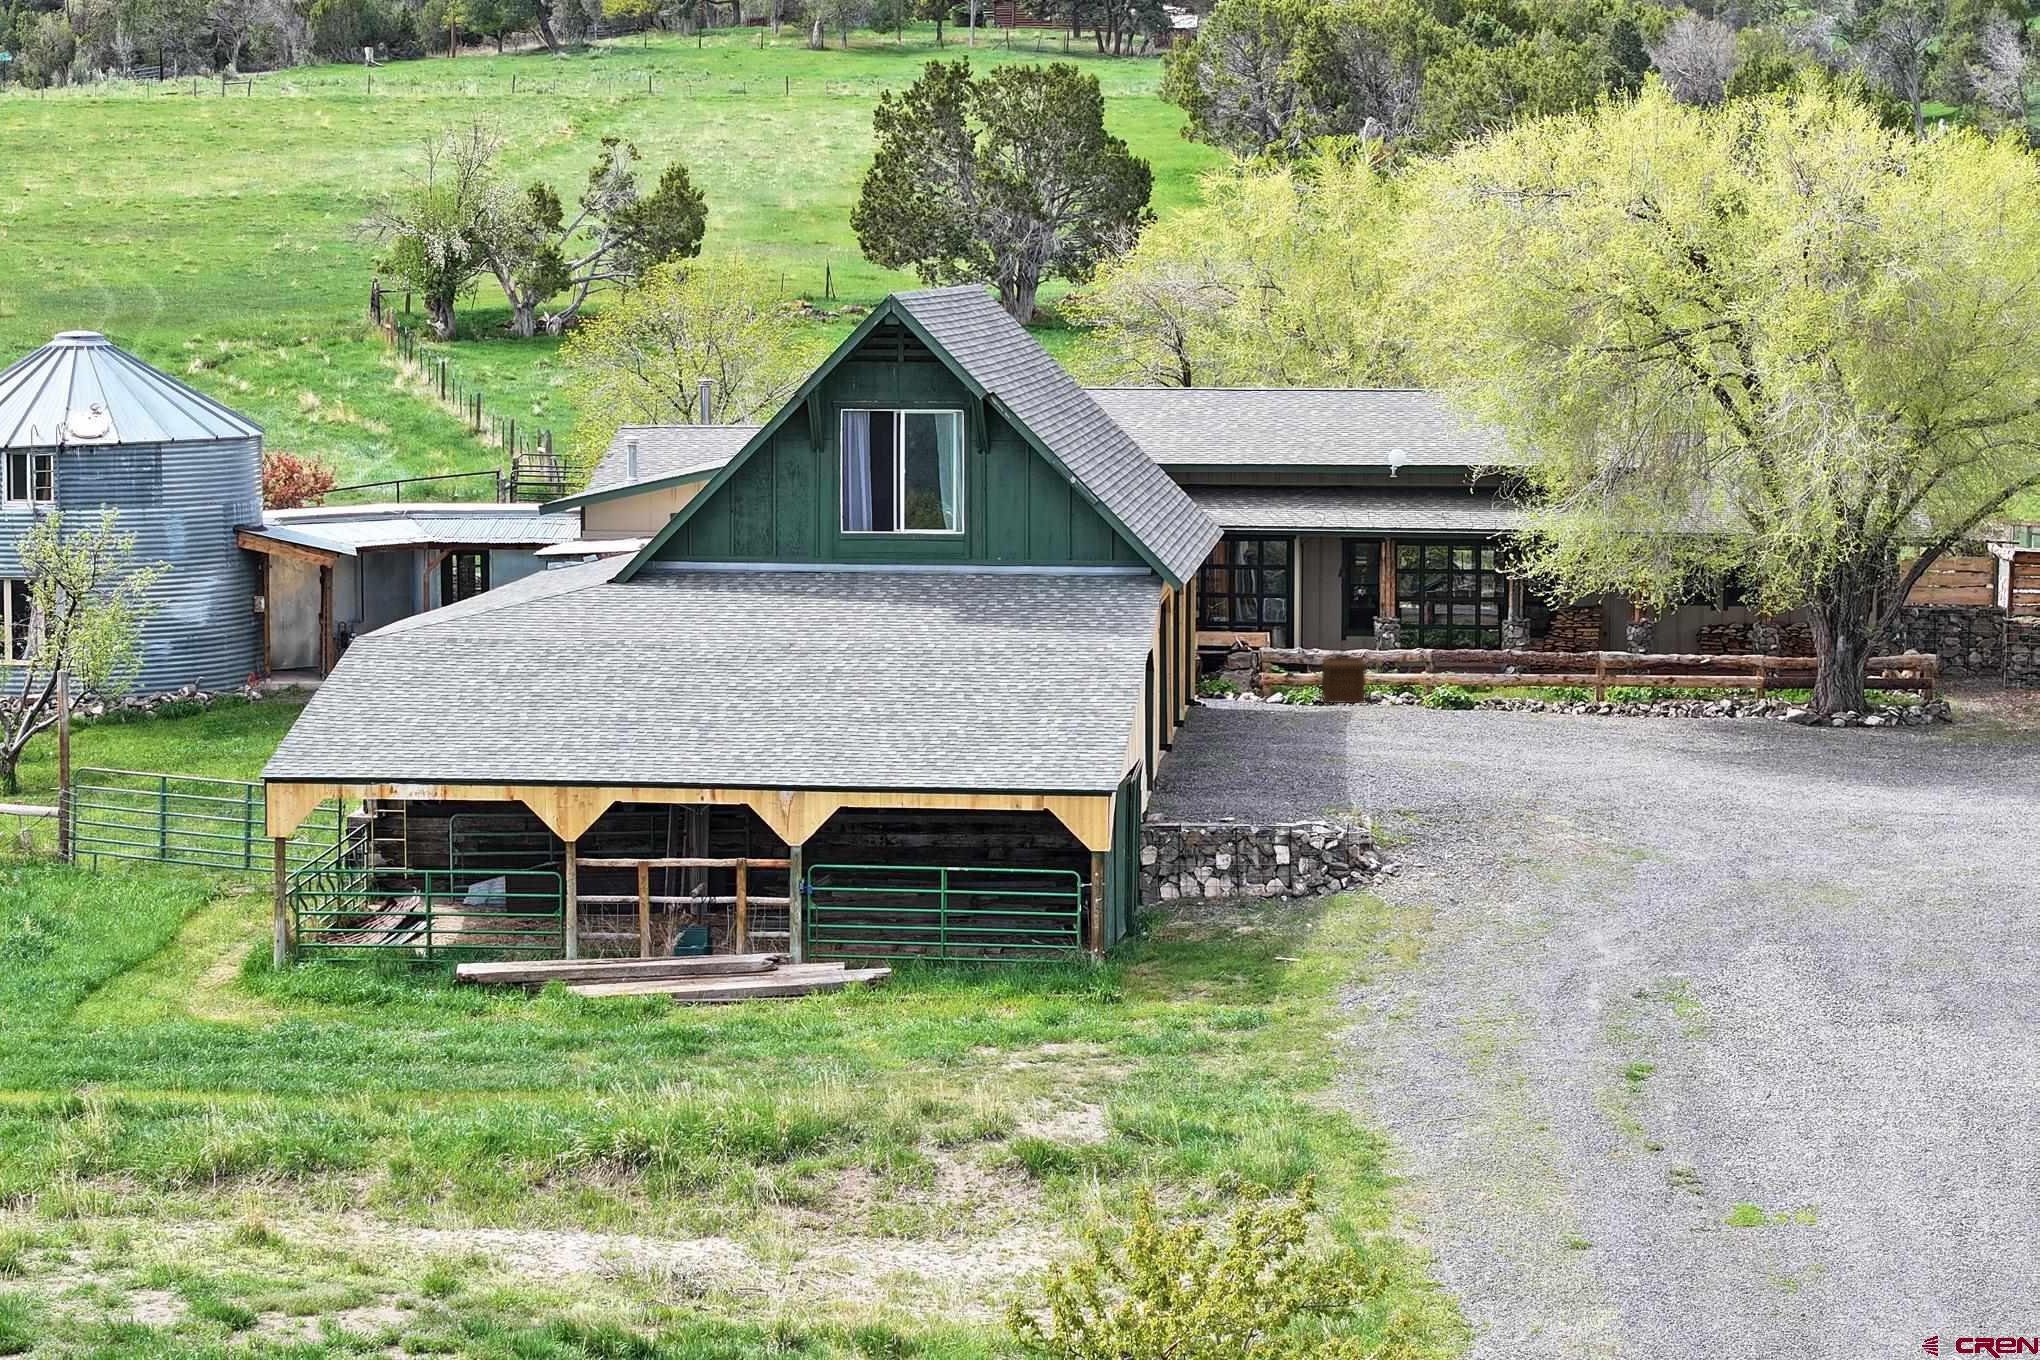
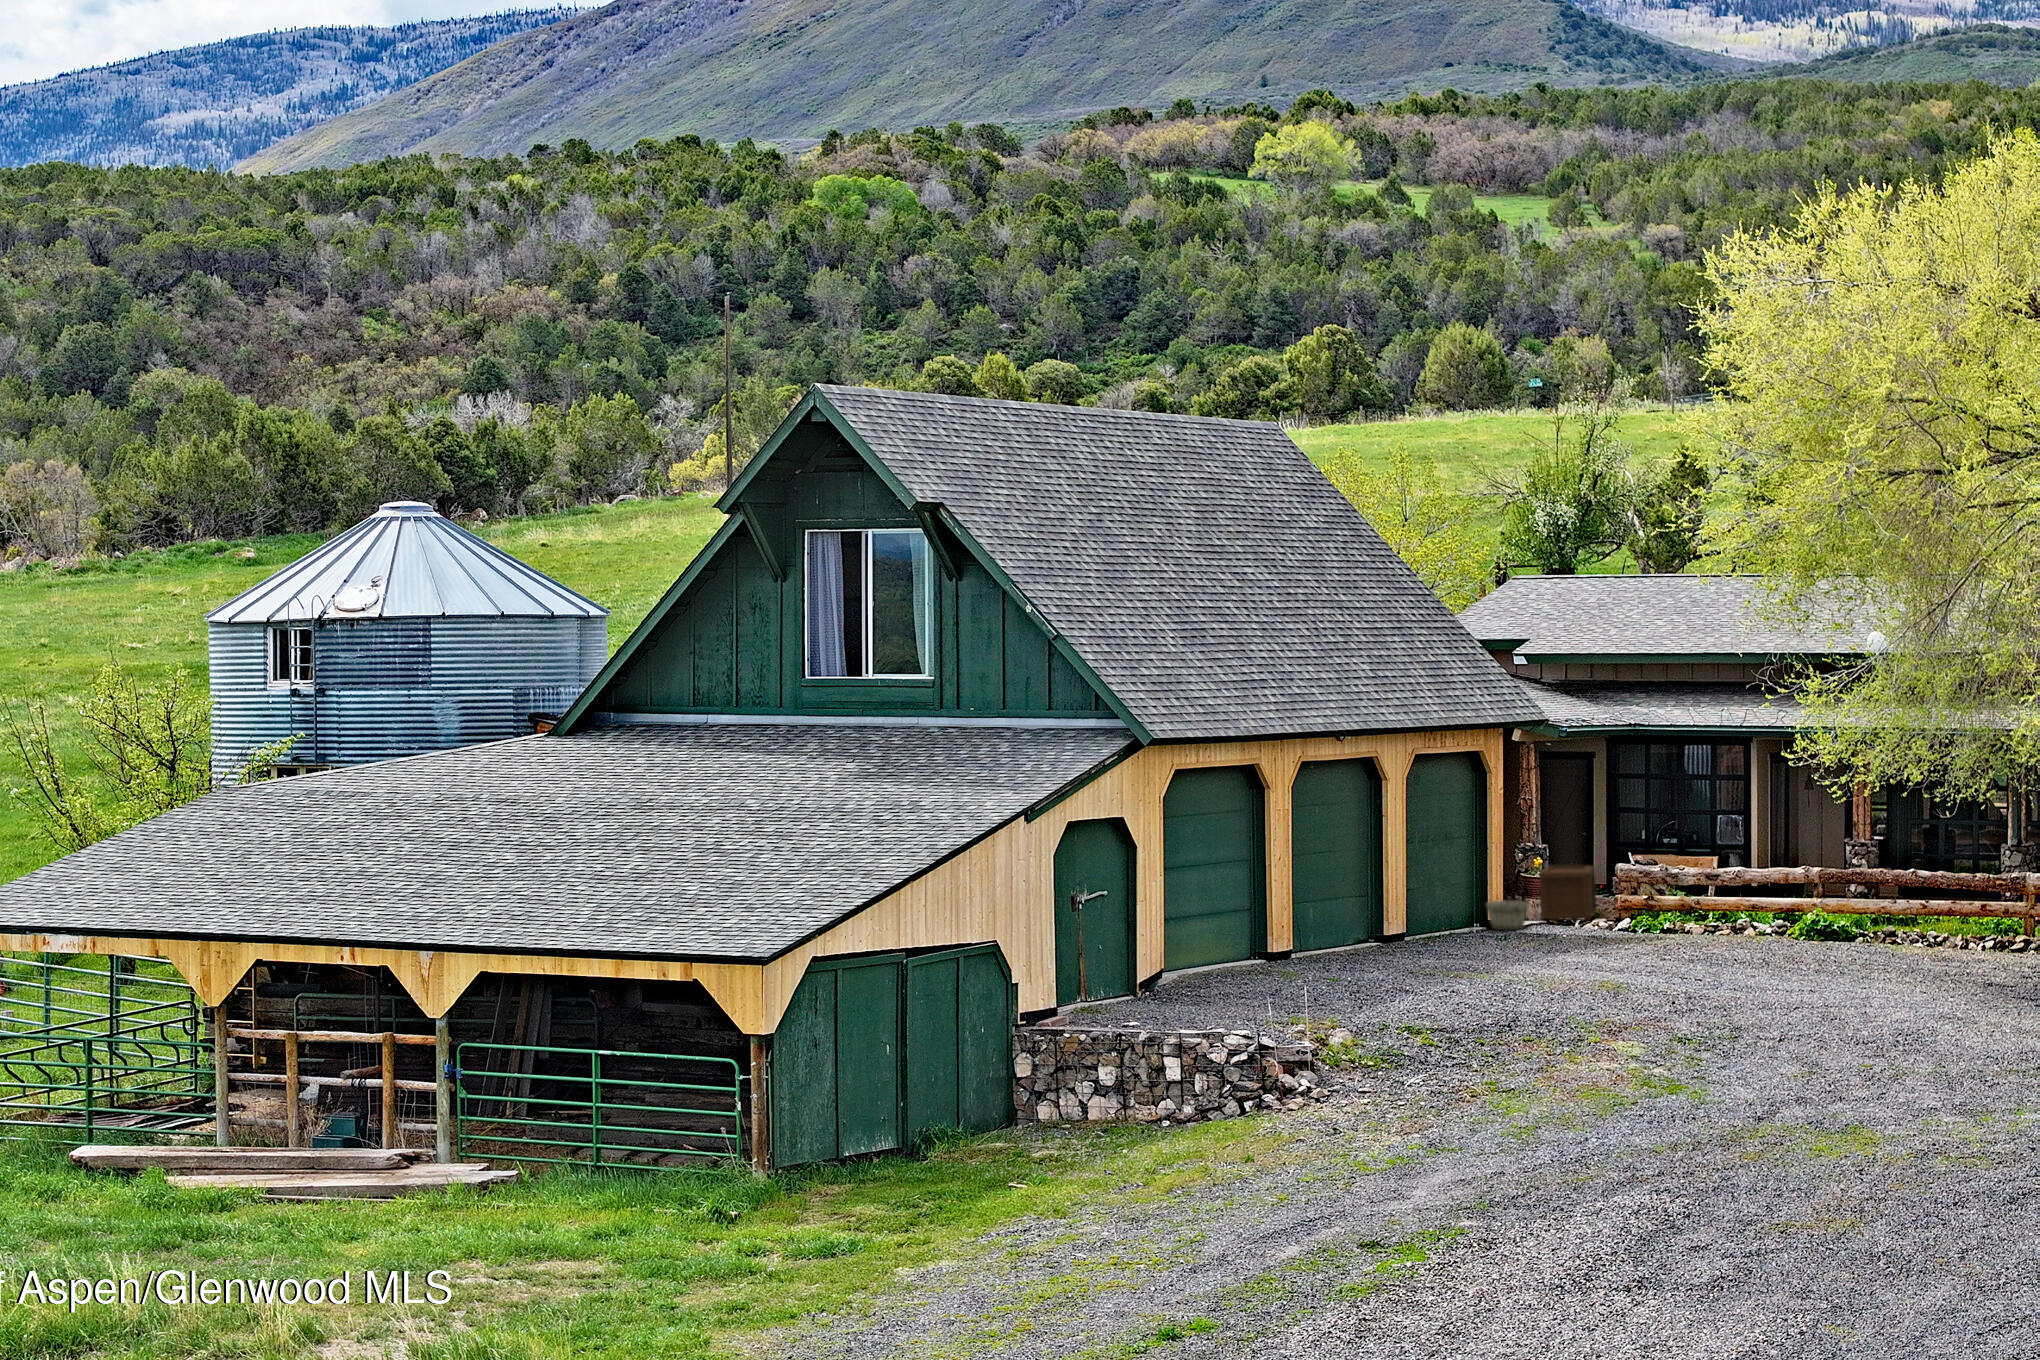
wooden bucket: none [1294,684,1327,715] -> present [1487,900,1527,930]

